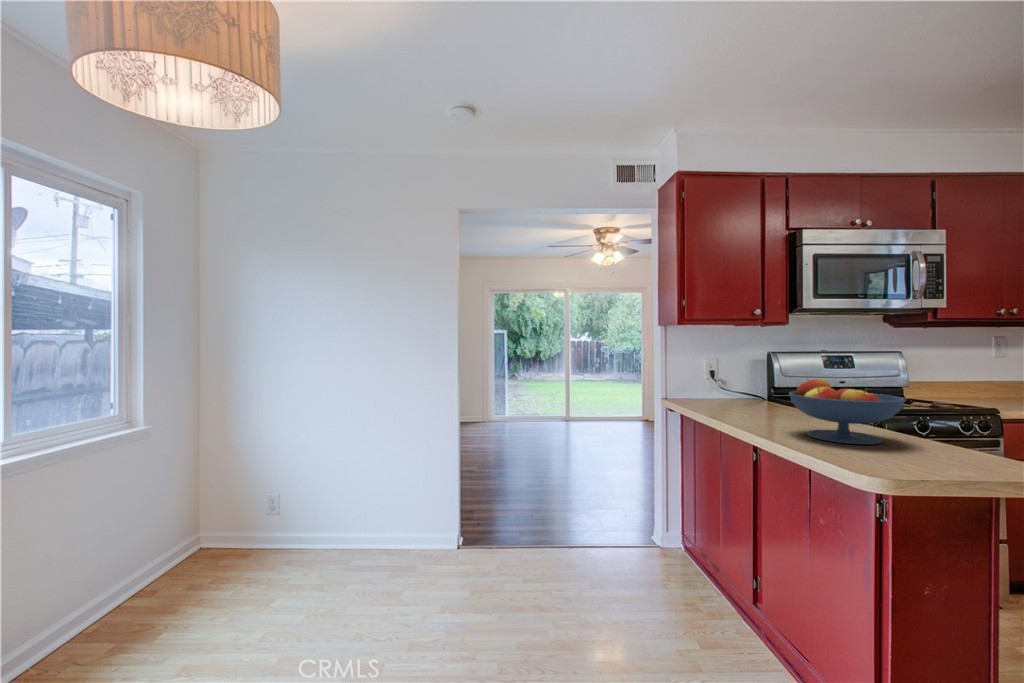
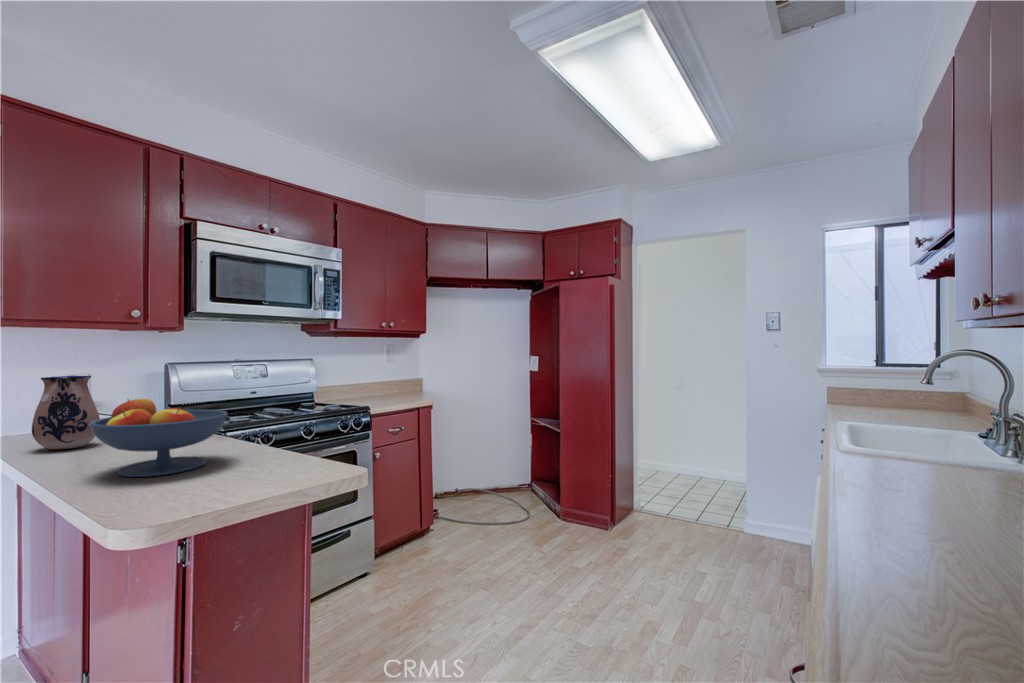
ceramic pitcher: none [711,359,751,411] -> present [32,375,100,450]

